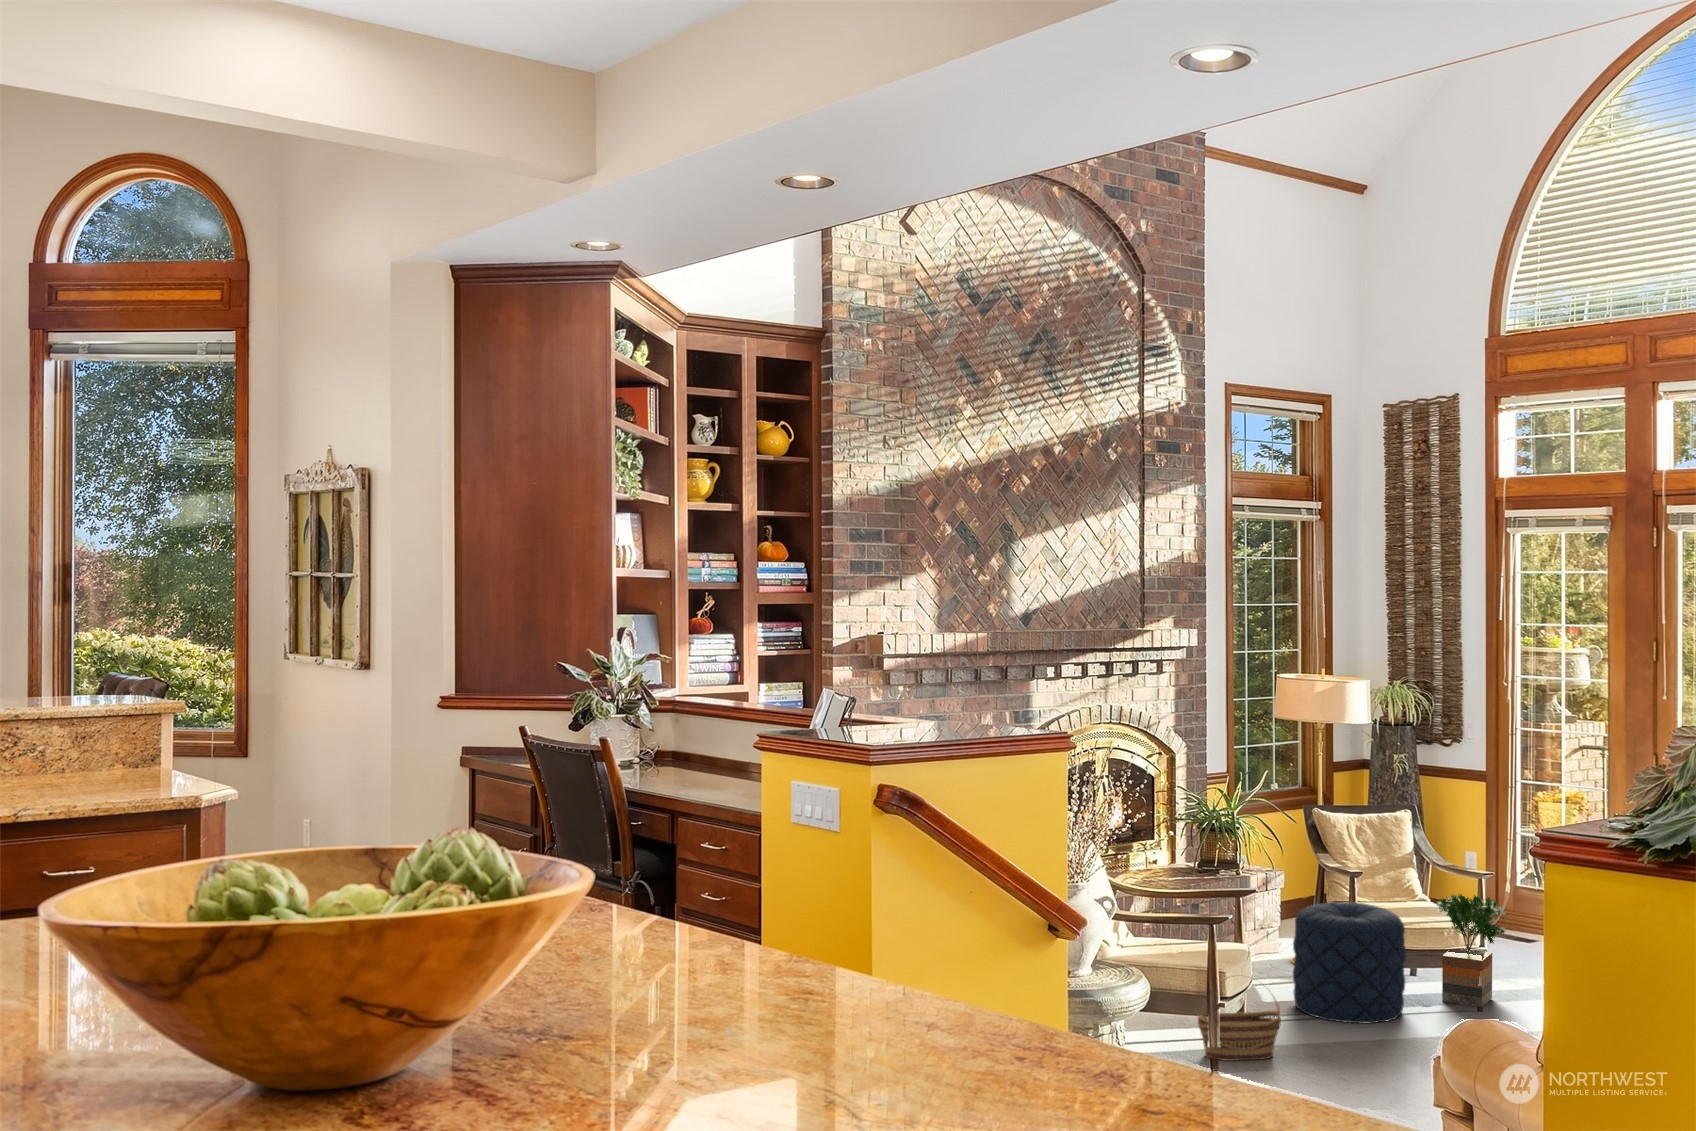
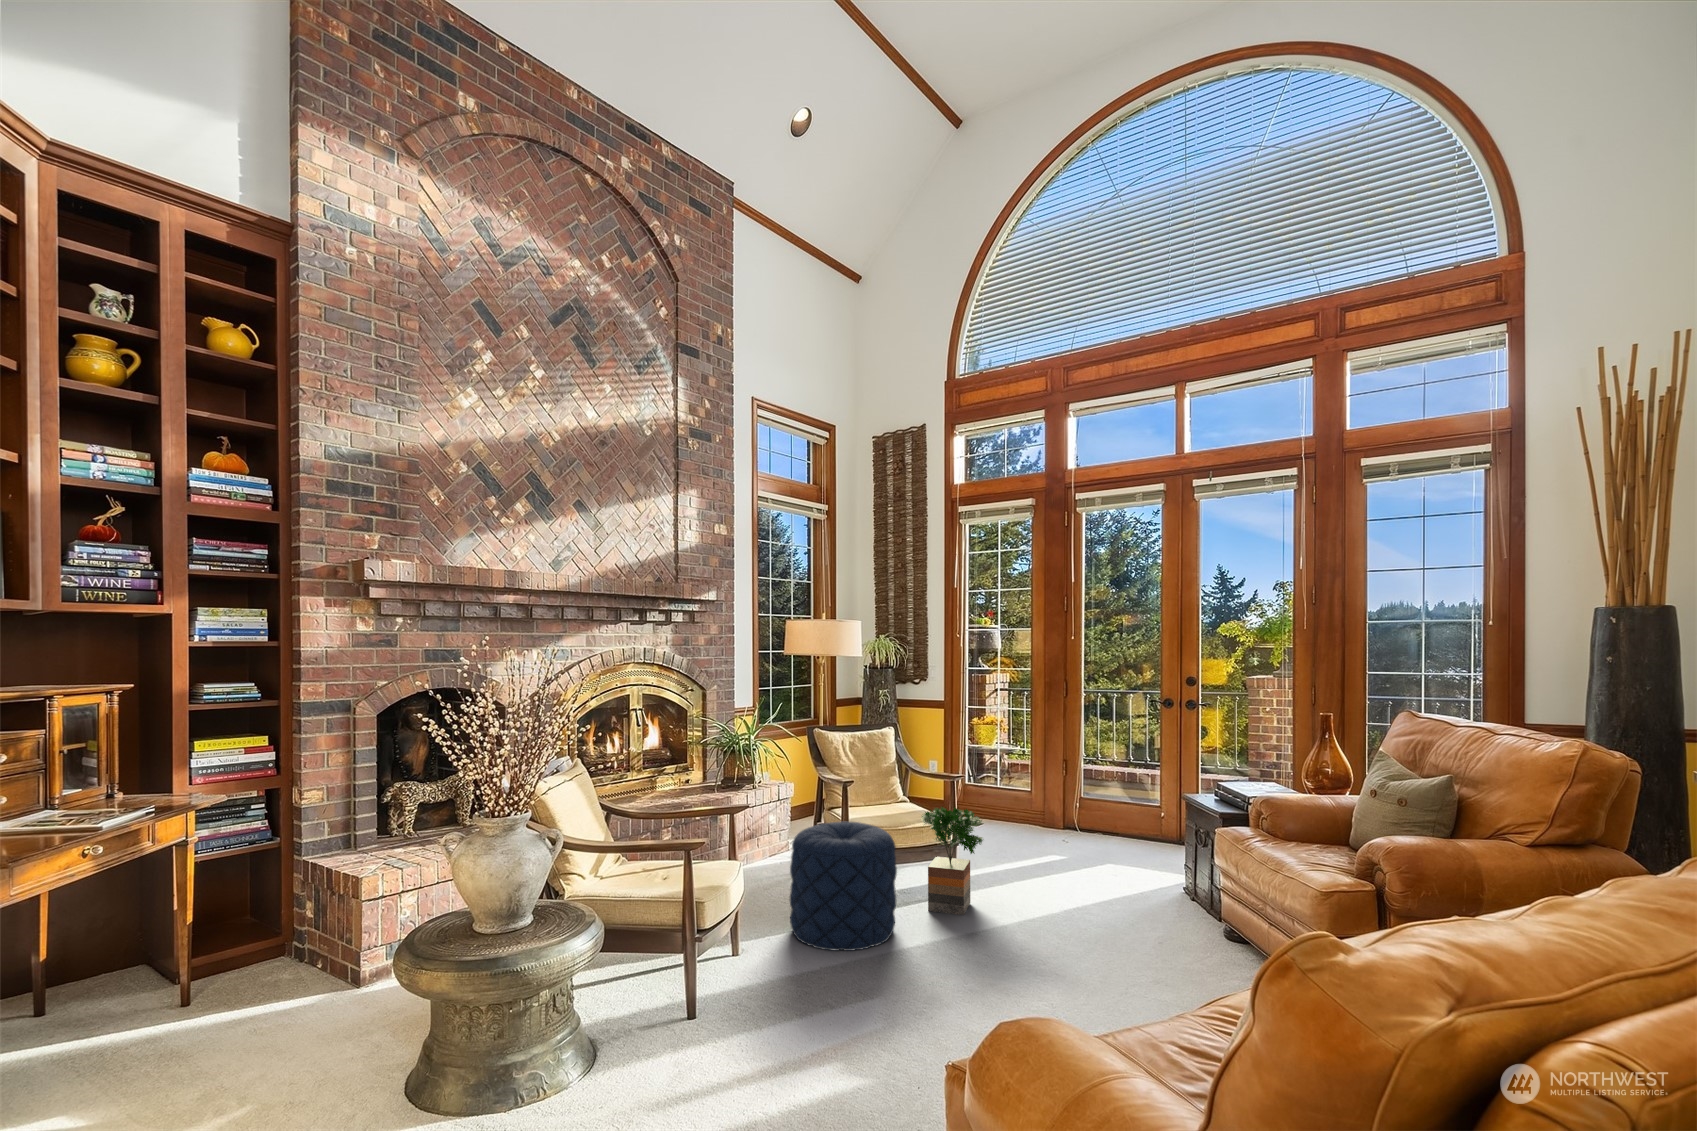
basket: present [1198,979,1281,1061] -> none [667,926,765,1035]

